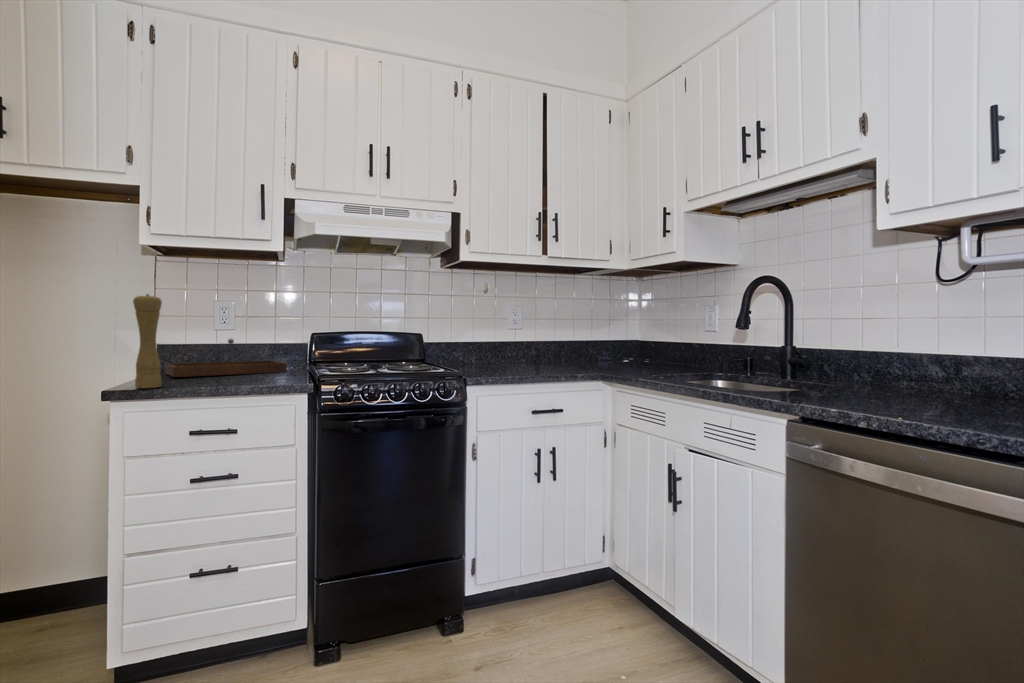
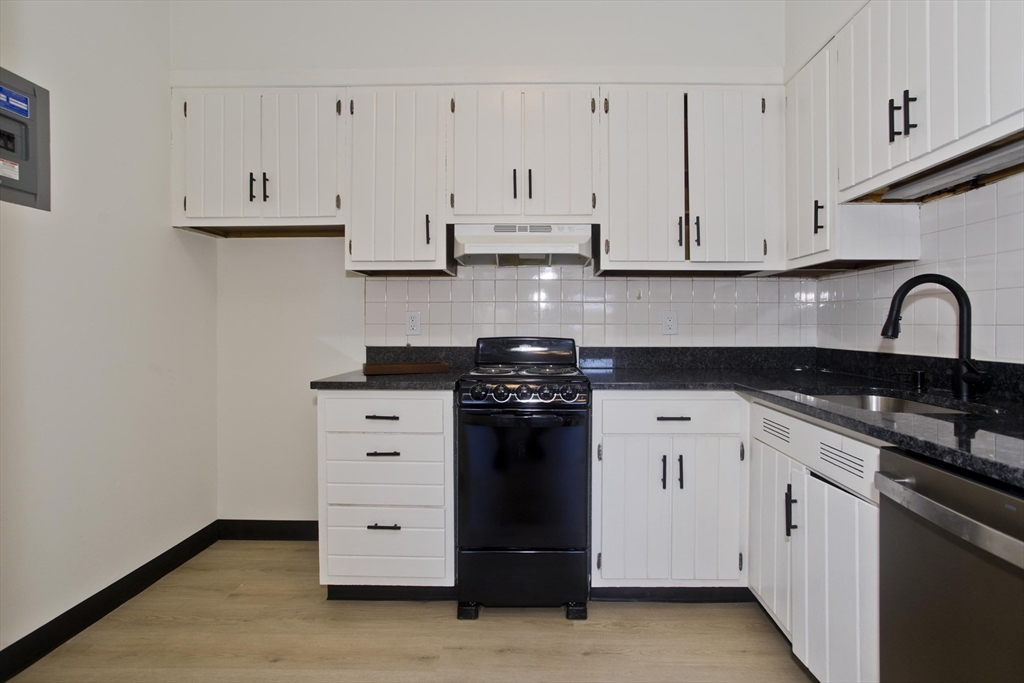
pepper mill: present [133,294,162,388] -> none [333,313,352,383]

